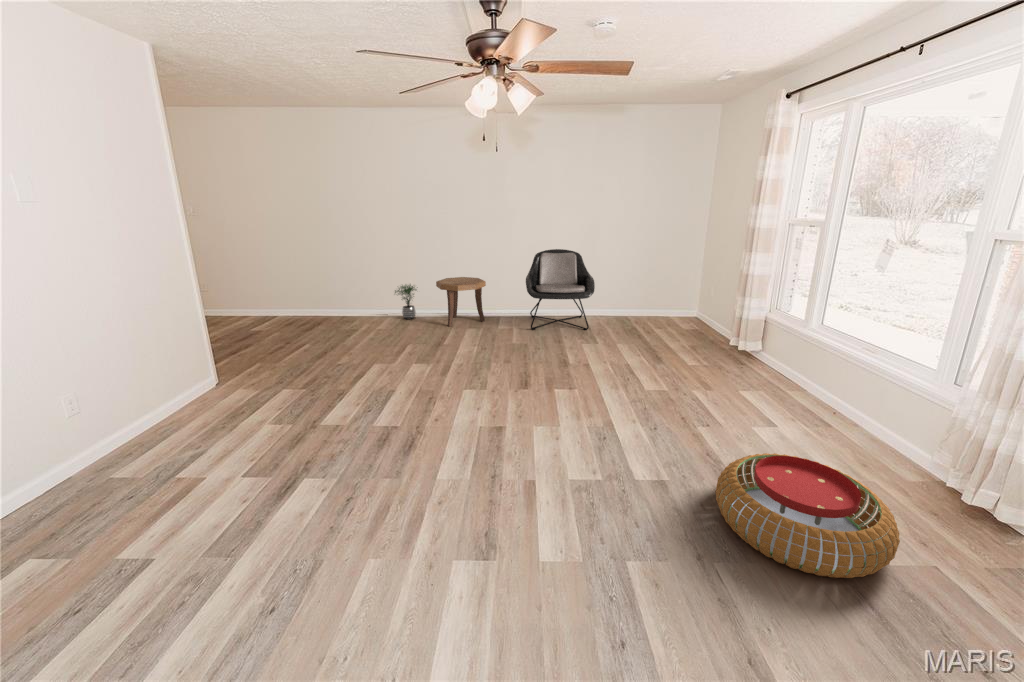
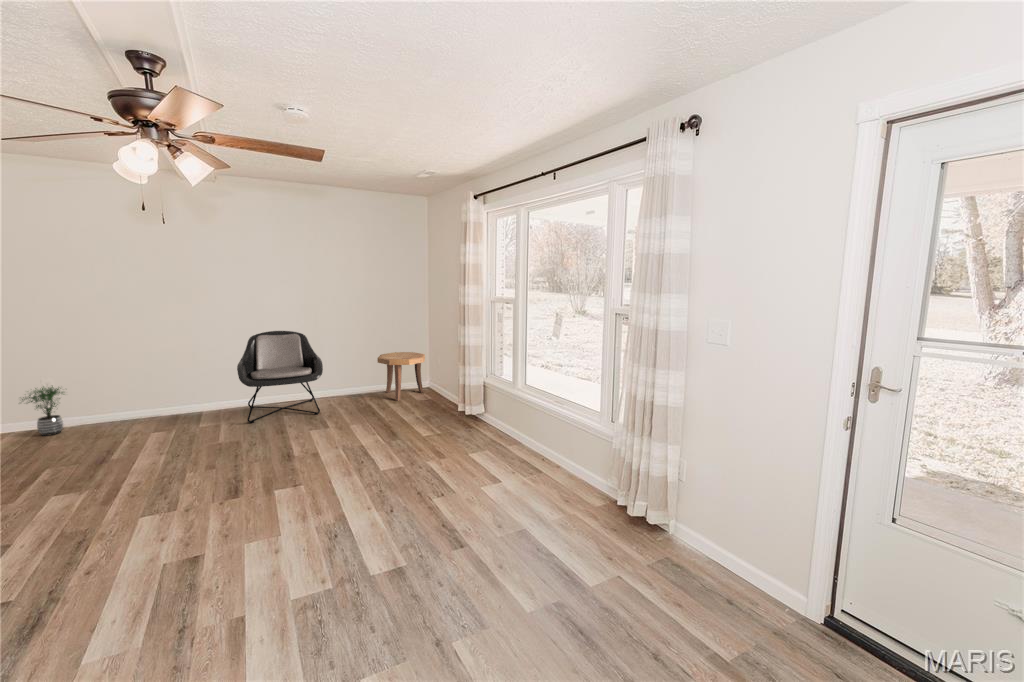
side table: present [436,277,486,326] -> present [377,352,425,401]
pouf: present [715,453,900,578] -> none [449,505,589,618]

